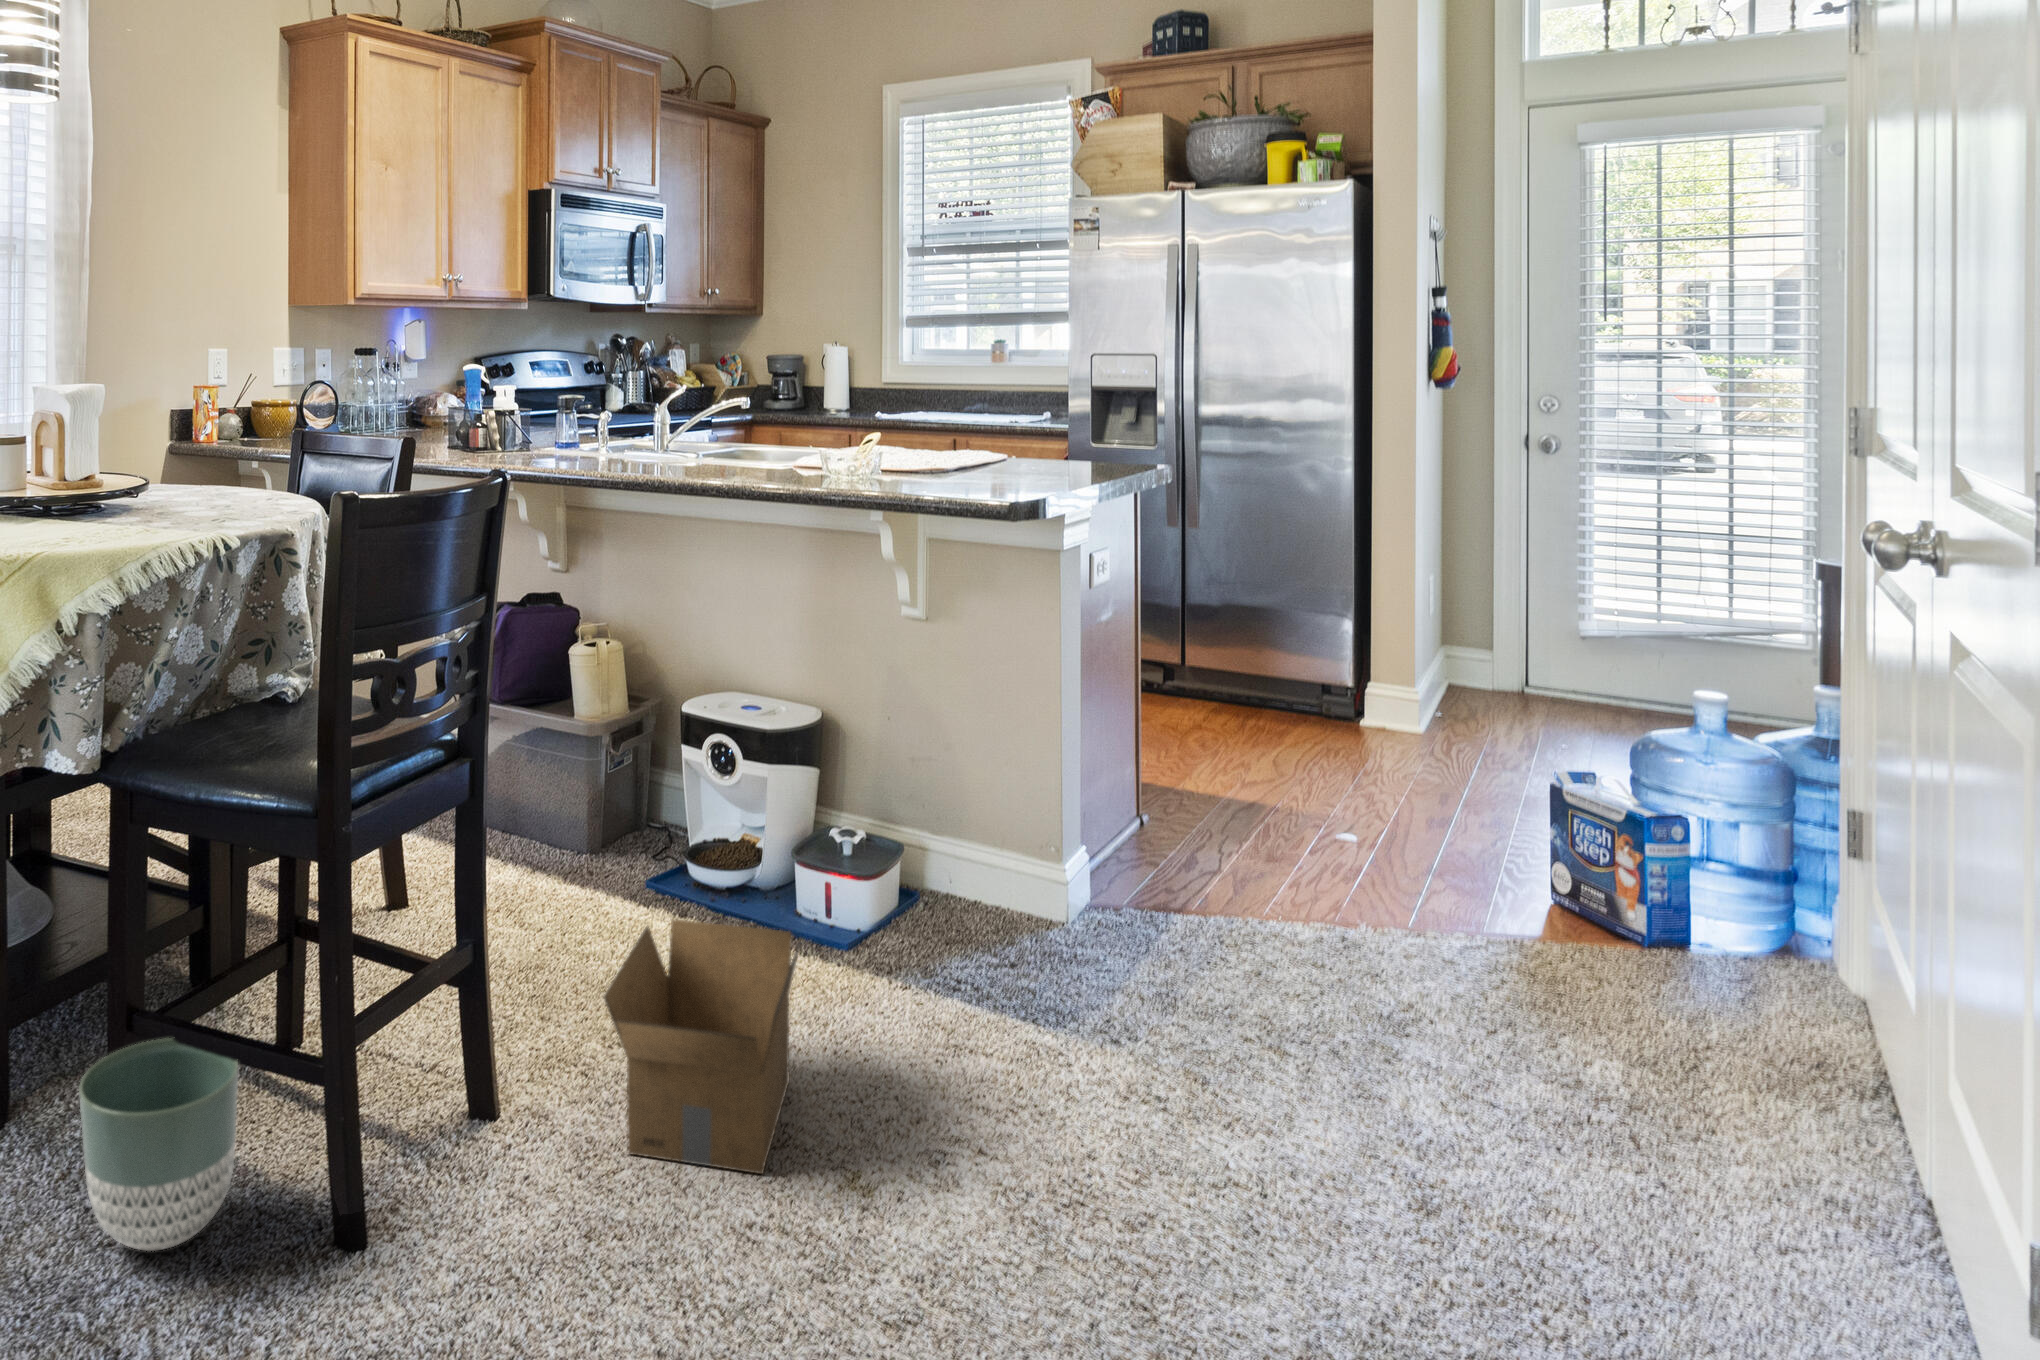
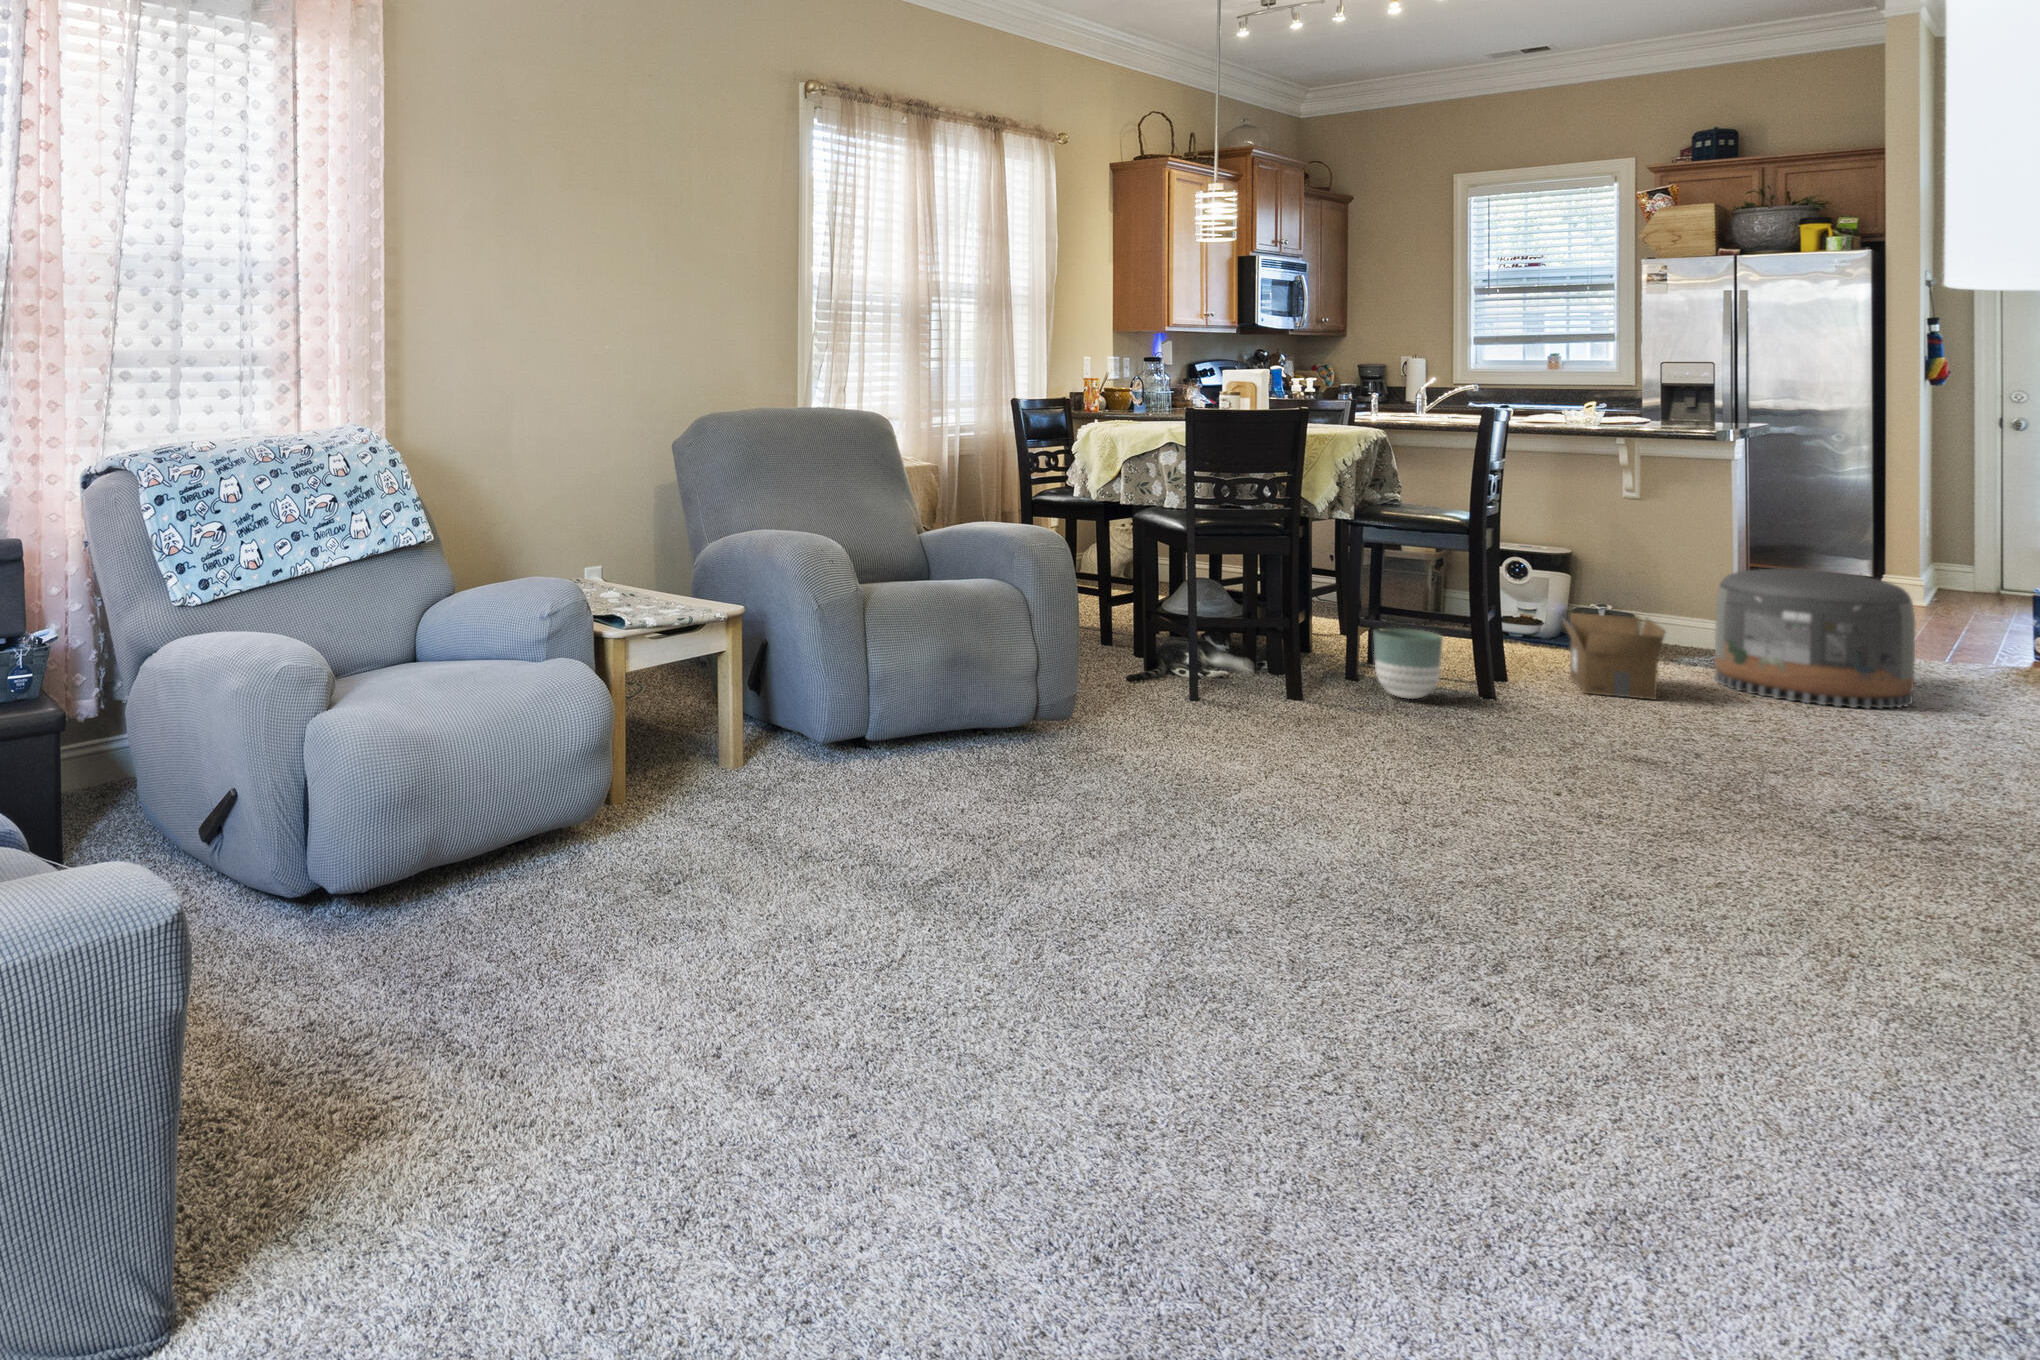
pouf: none [956,799,1296,1164] -> present [1715,568,1915,708]

